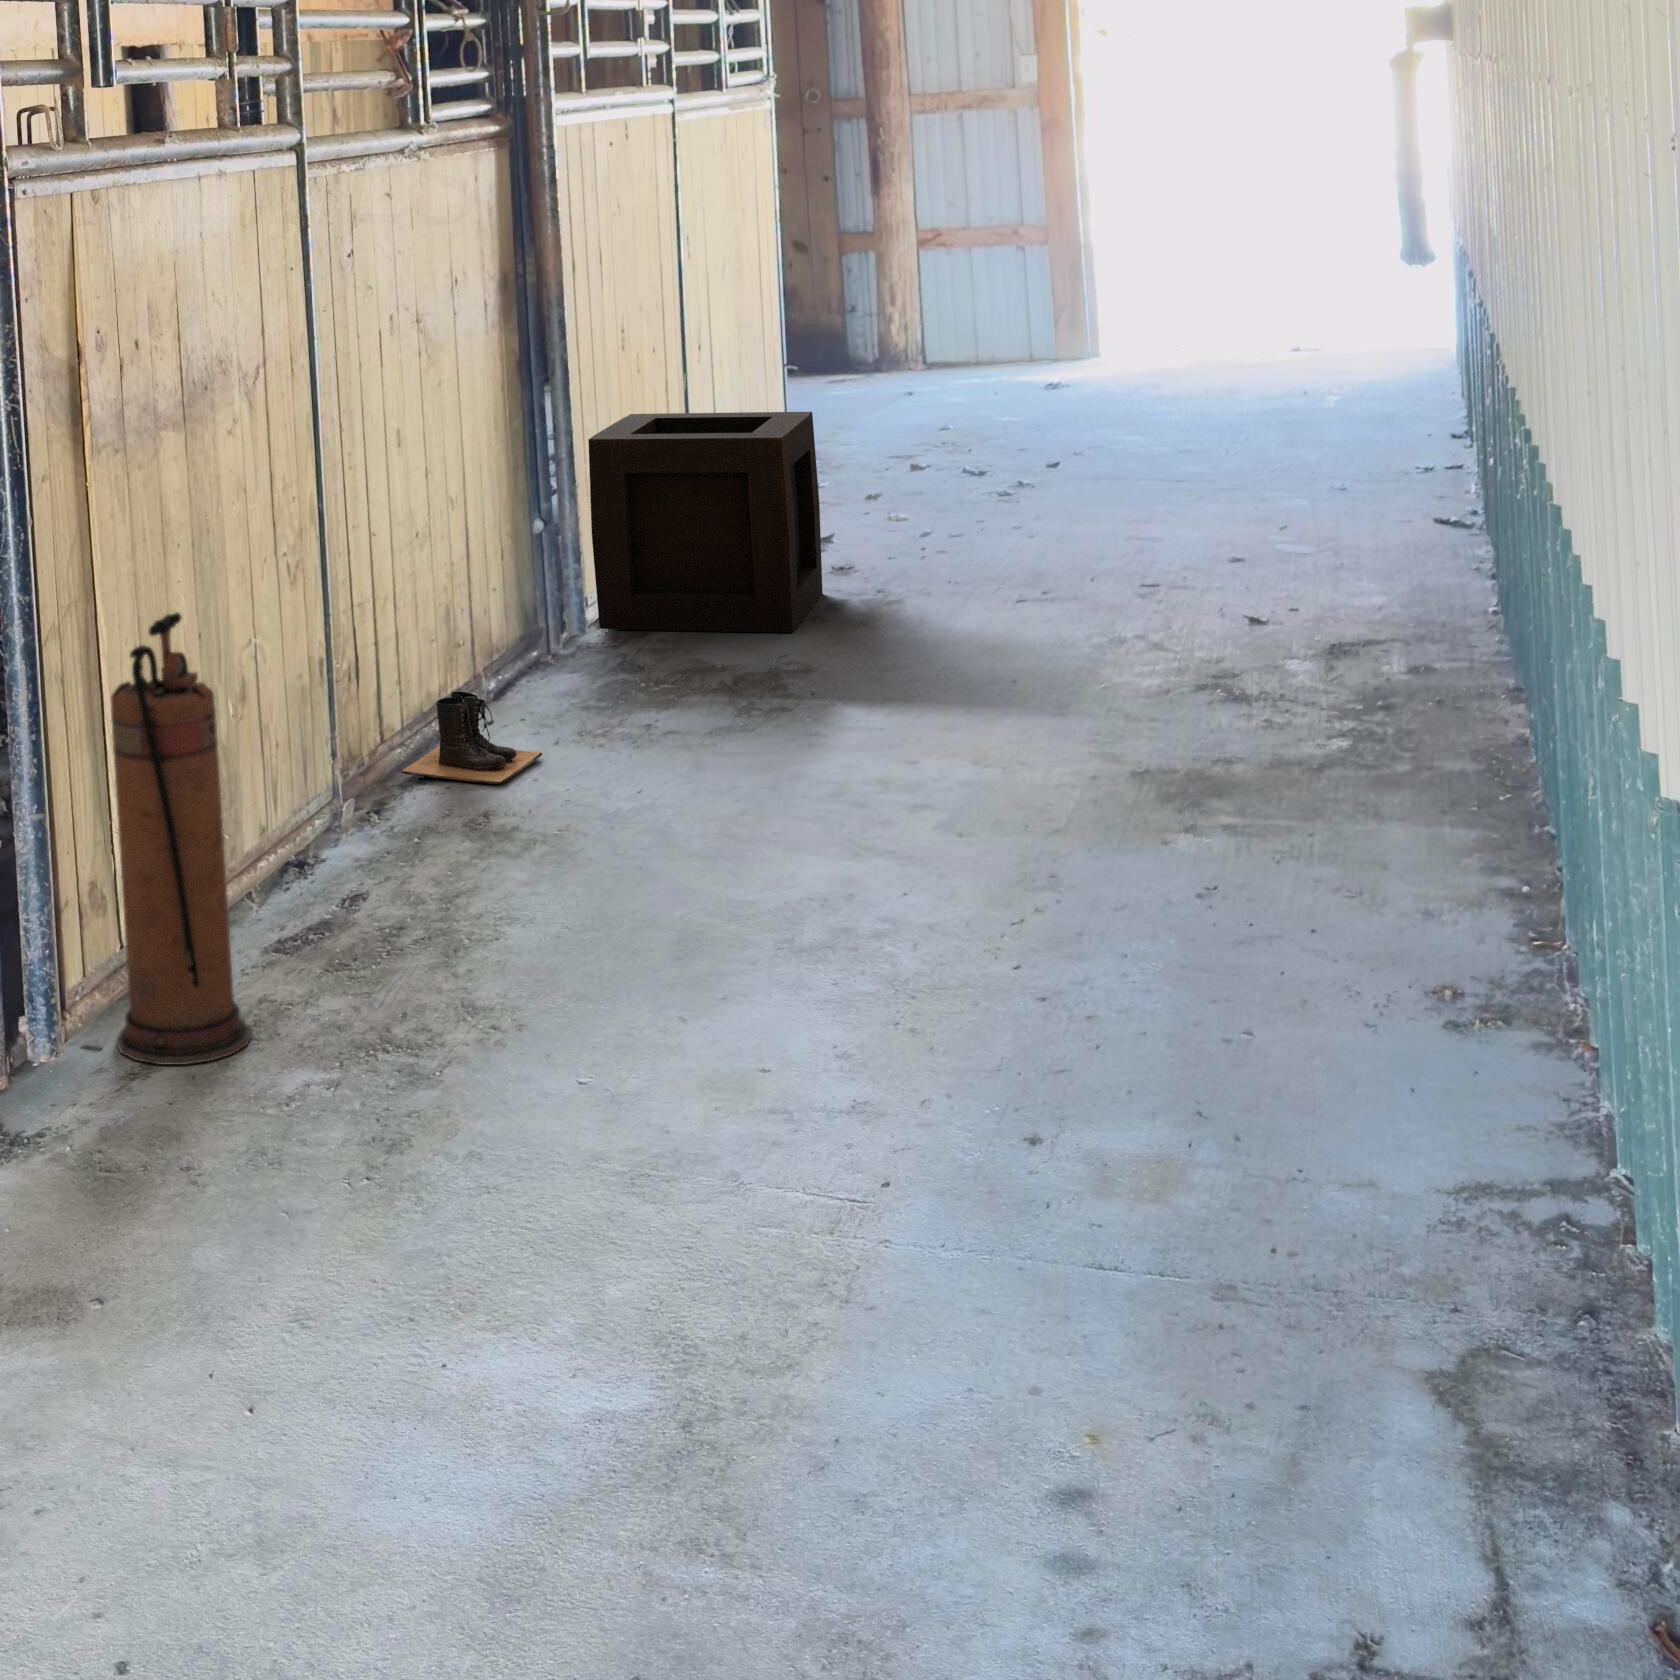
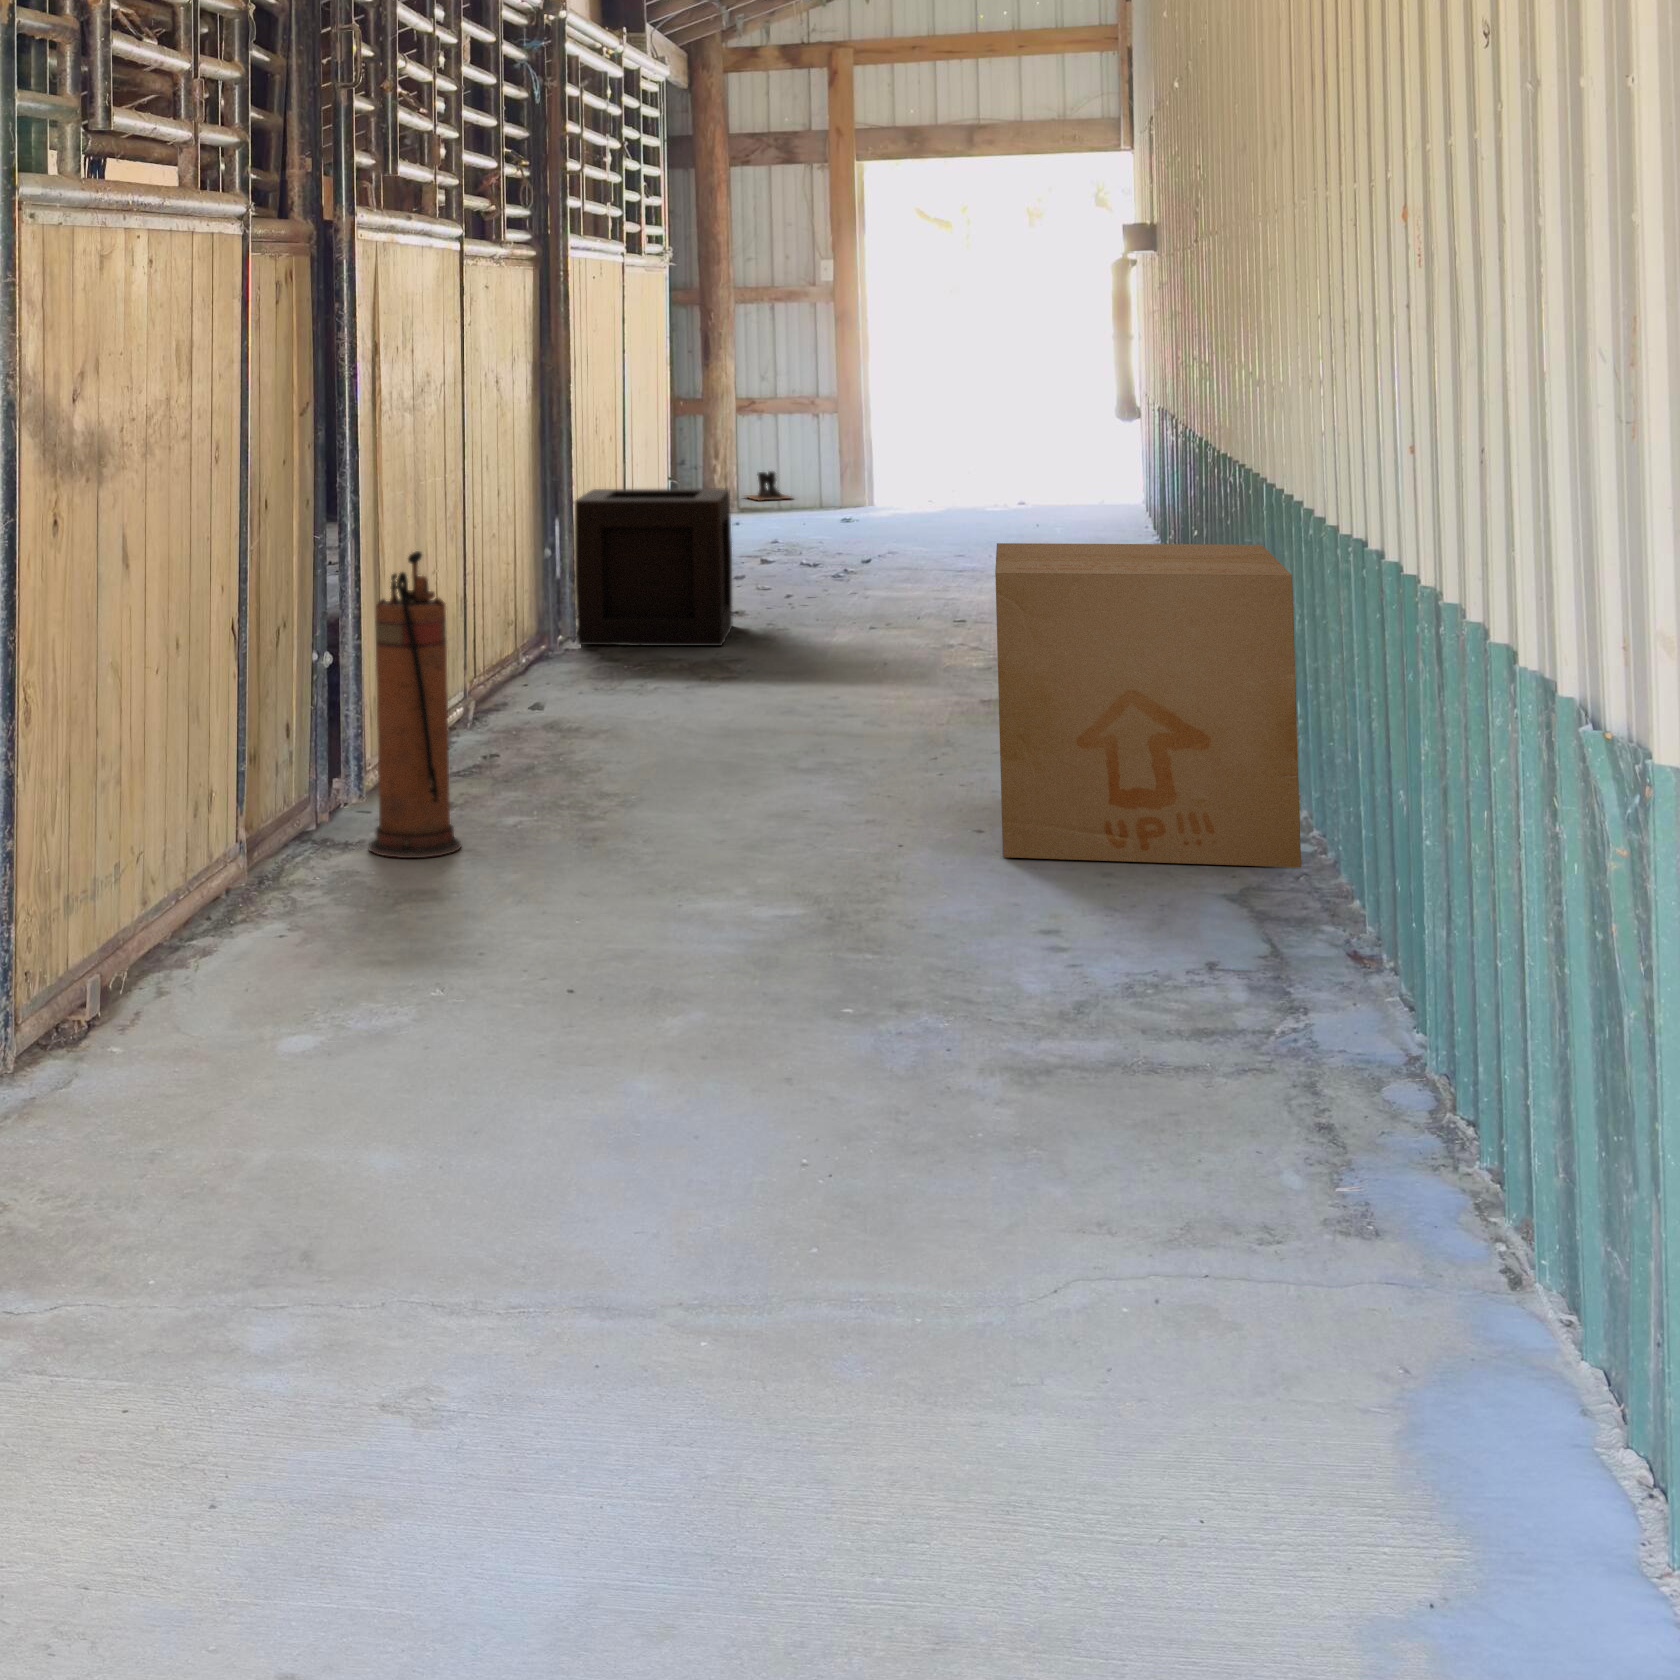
cardboard box: none [1038,578,1571,1162] -> present [995,543,1301,867]
boots: present [401,691,542,784] -> present [746,471,791,501]

